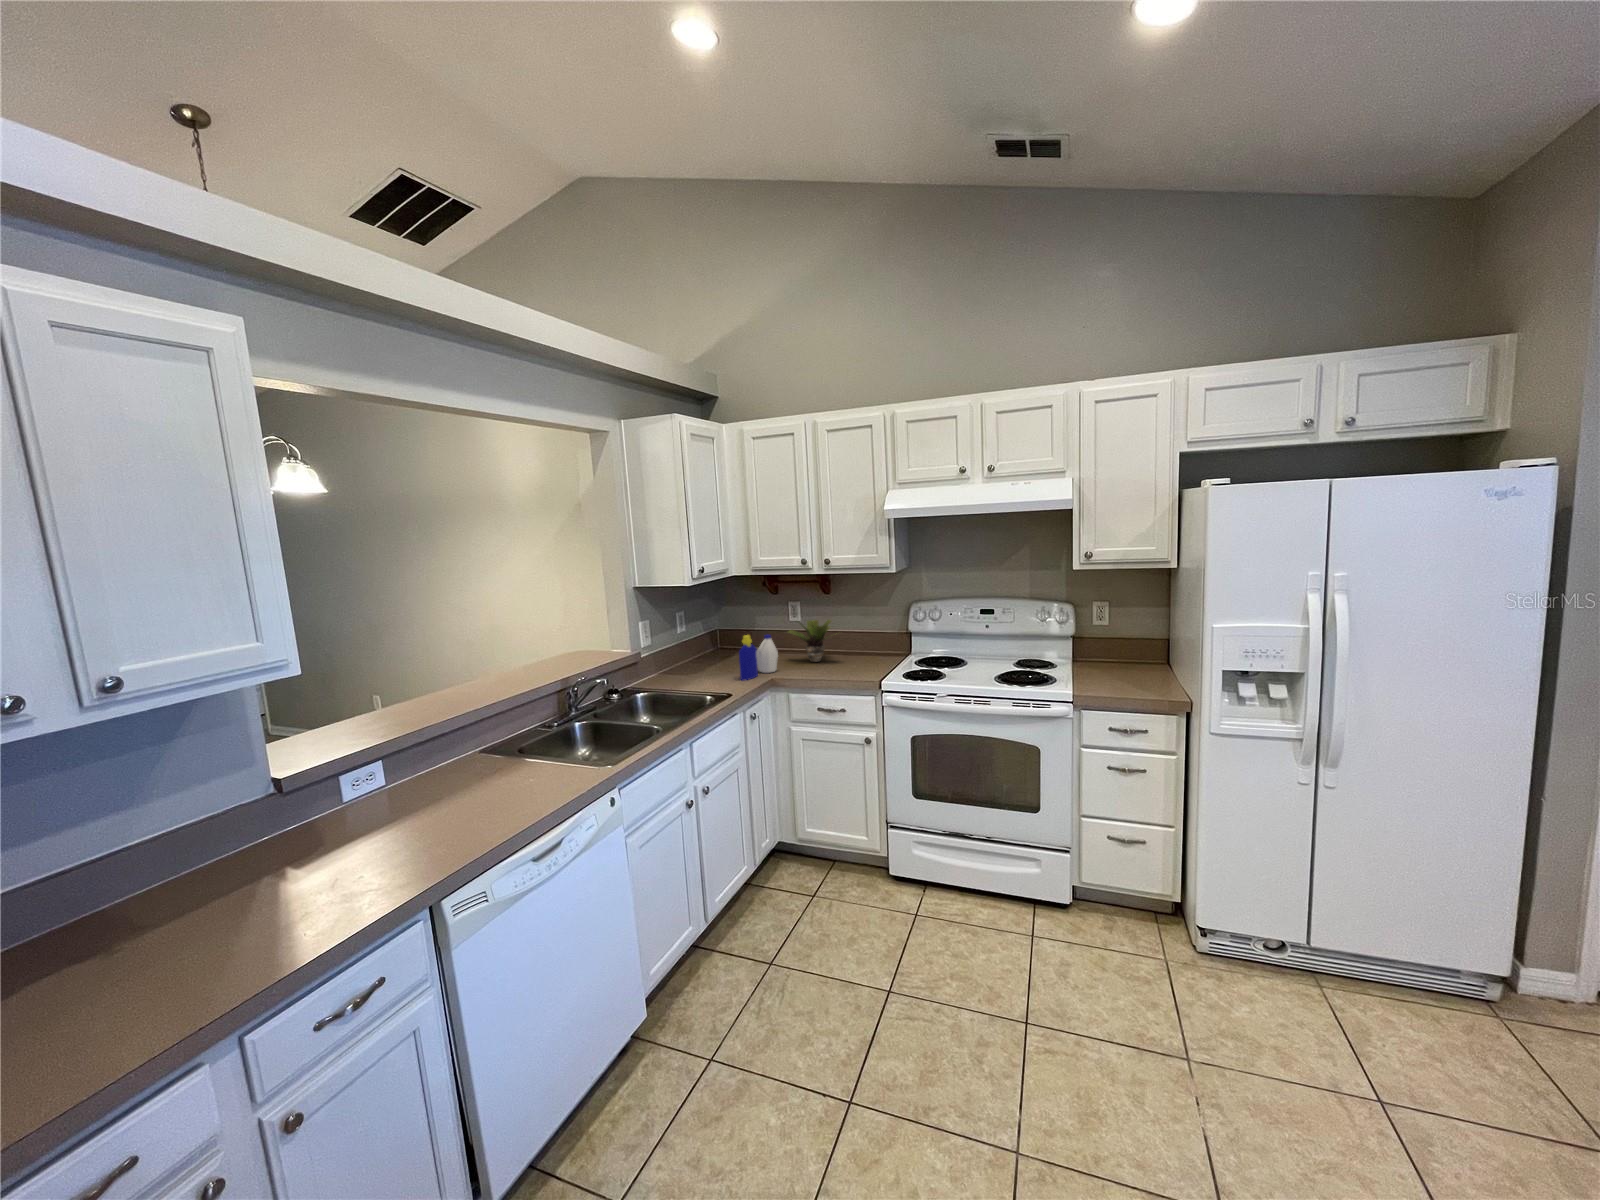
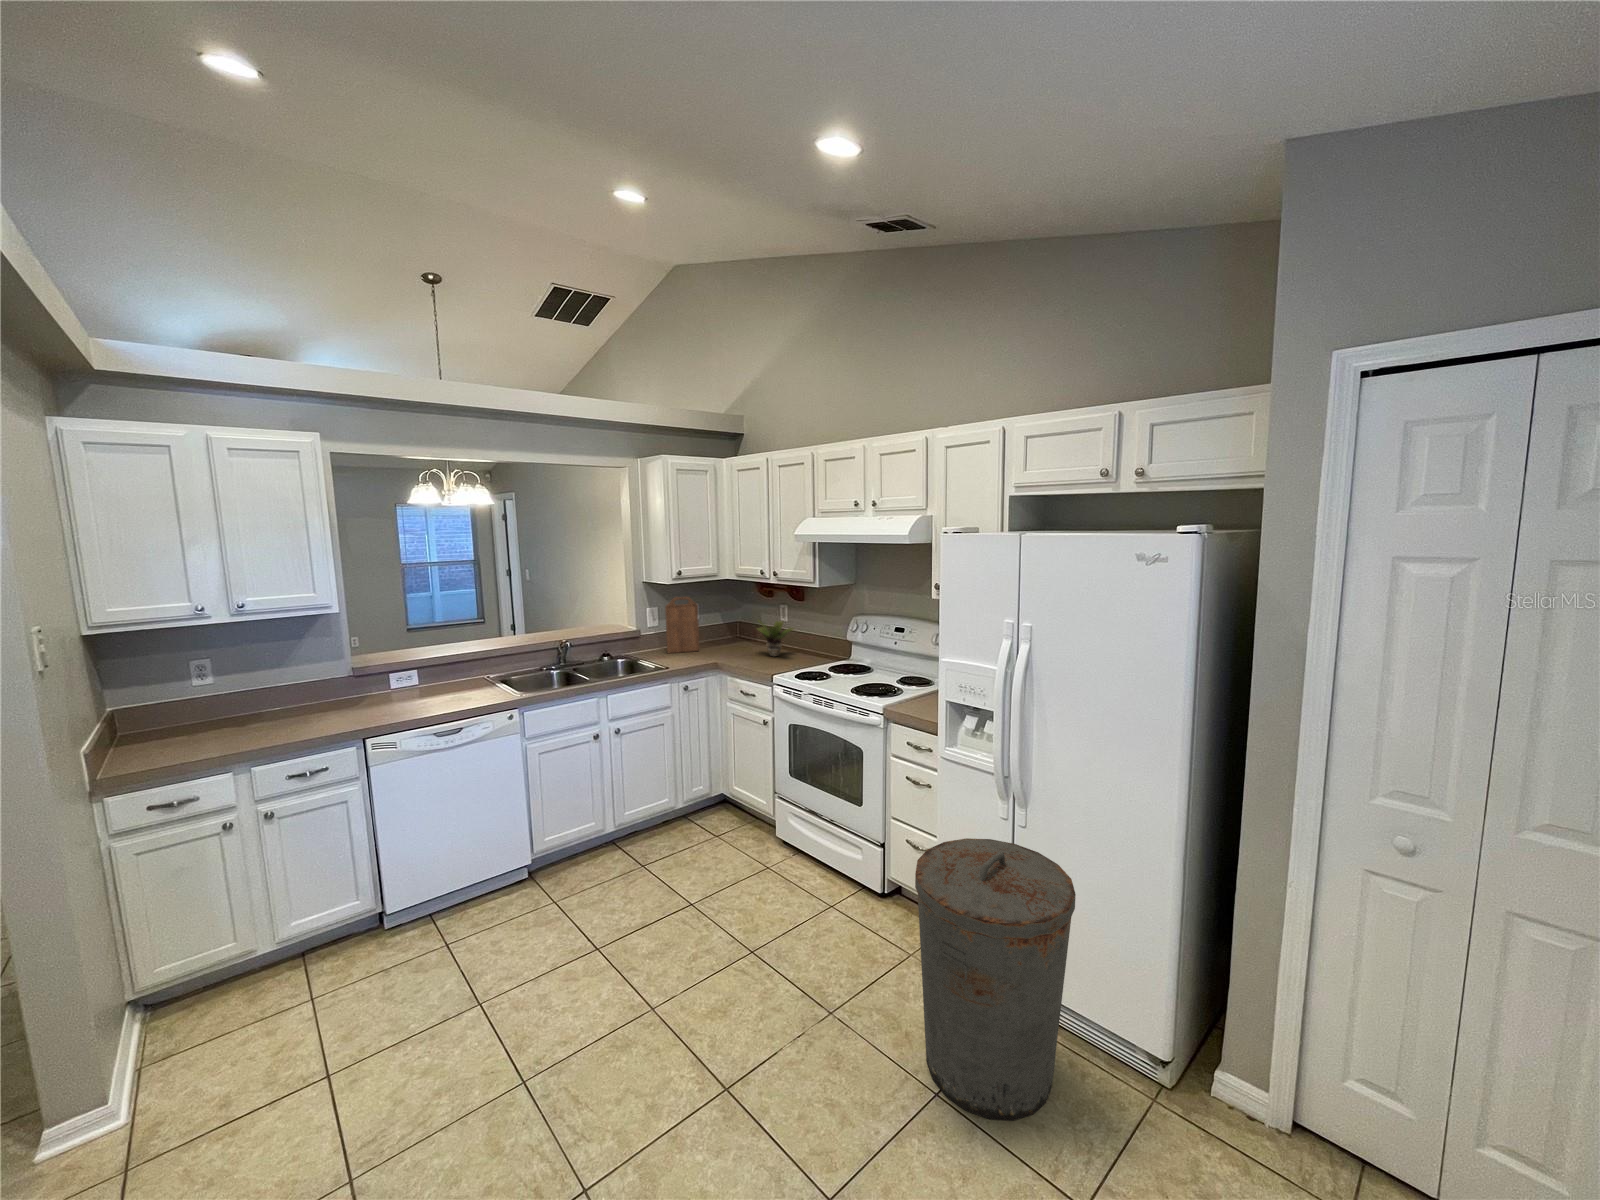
cutting board: none [677,601,716,677] -> present [665,597,699,653]
bottle: present [739,635,778,681] -> none [694,627,734,661]
trash can: none [1281,806,1504,1105] -> present [915,838,1076,1121]

